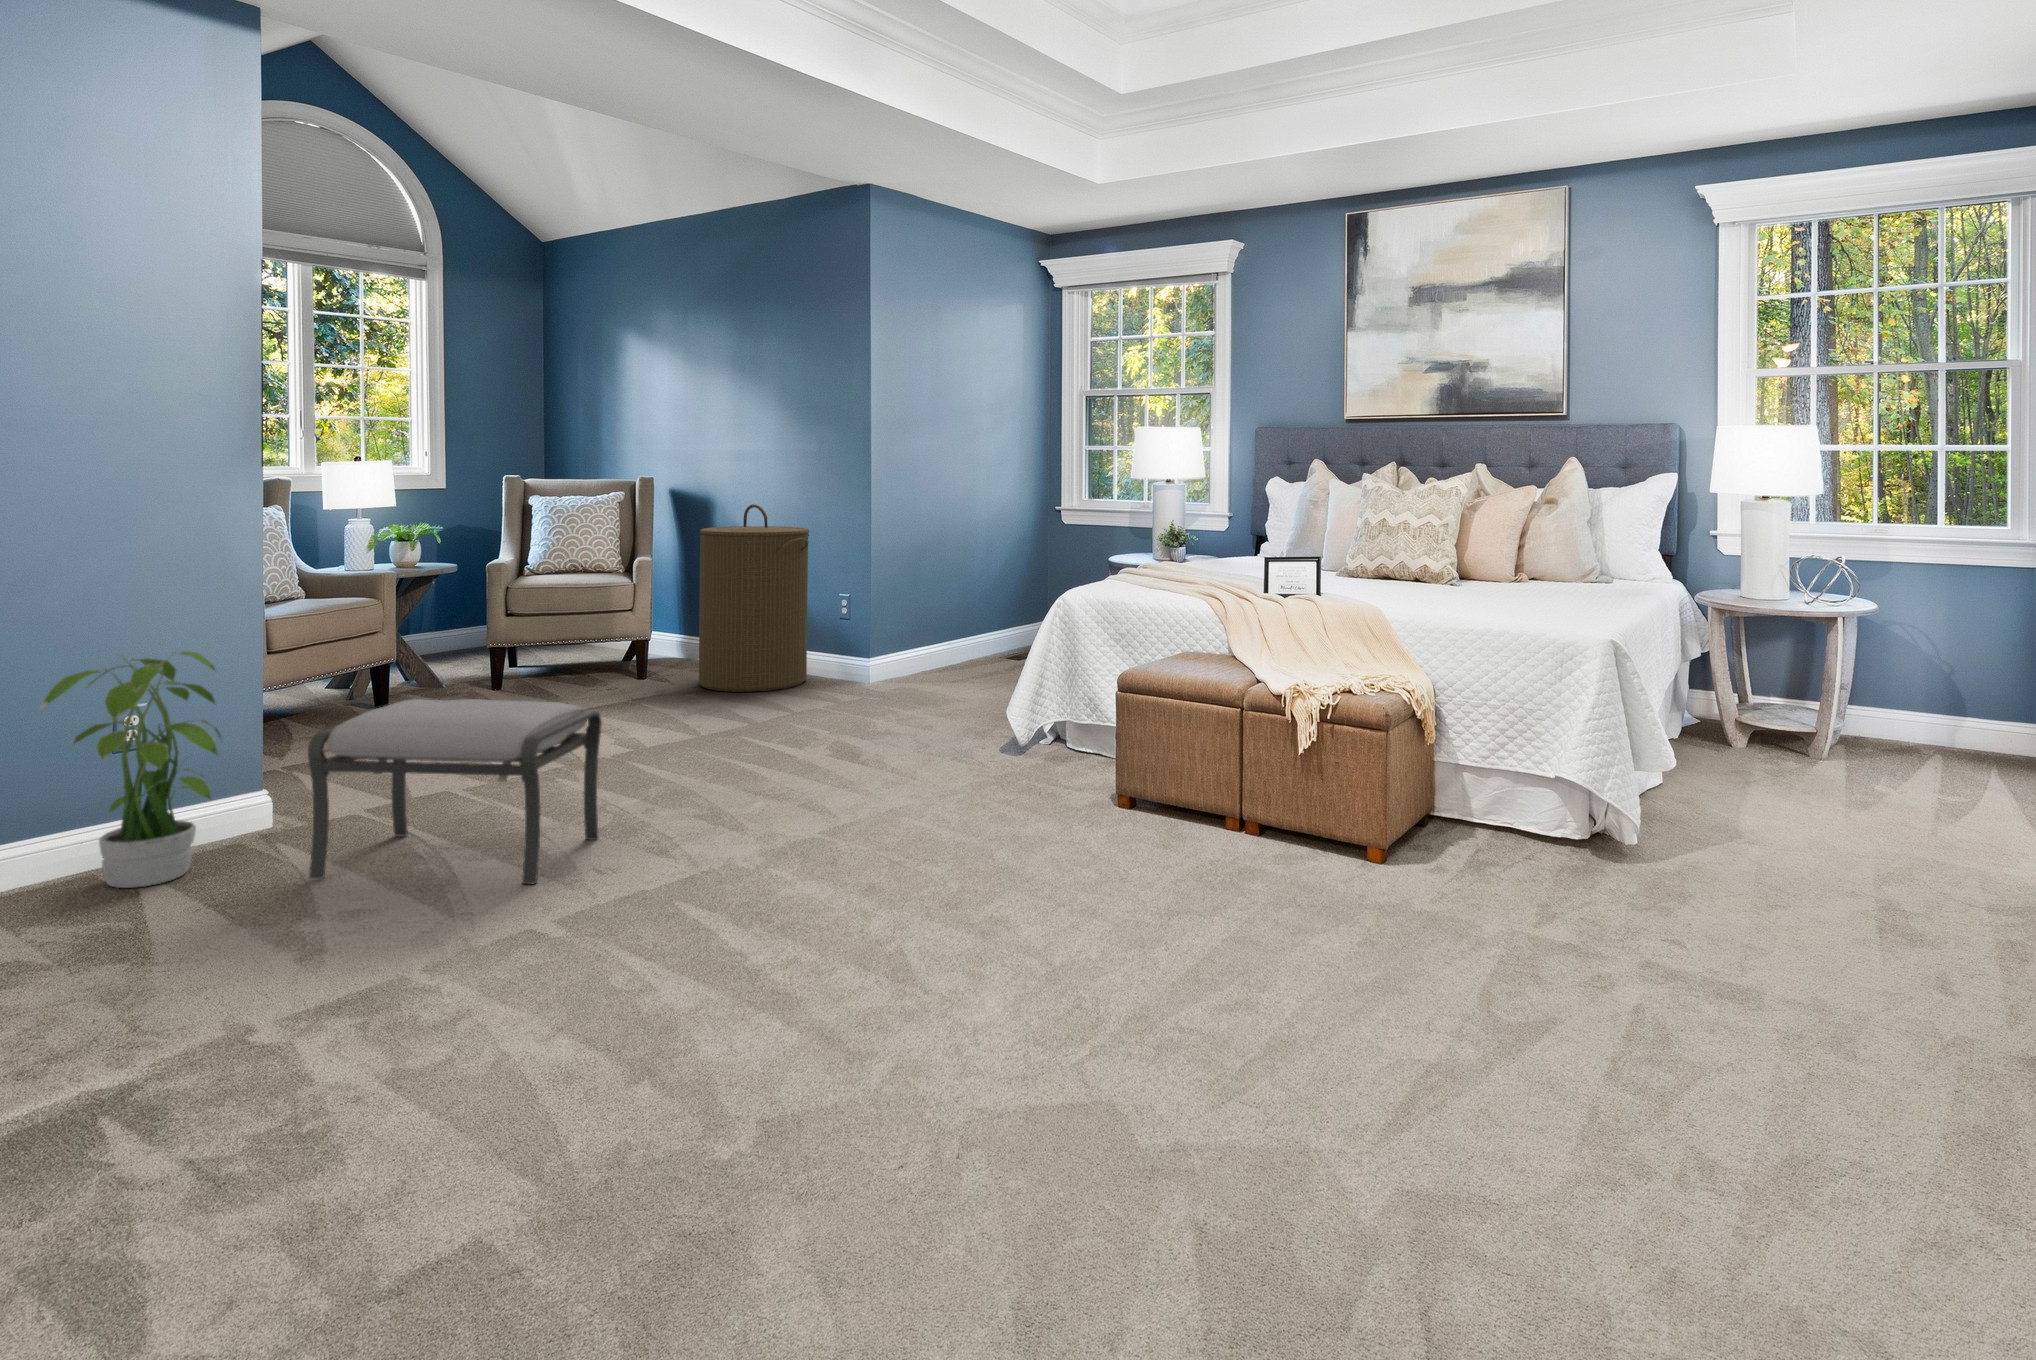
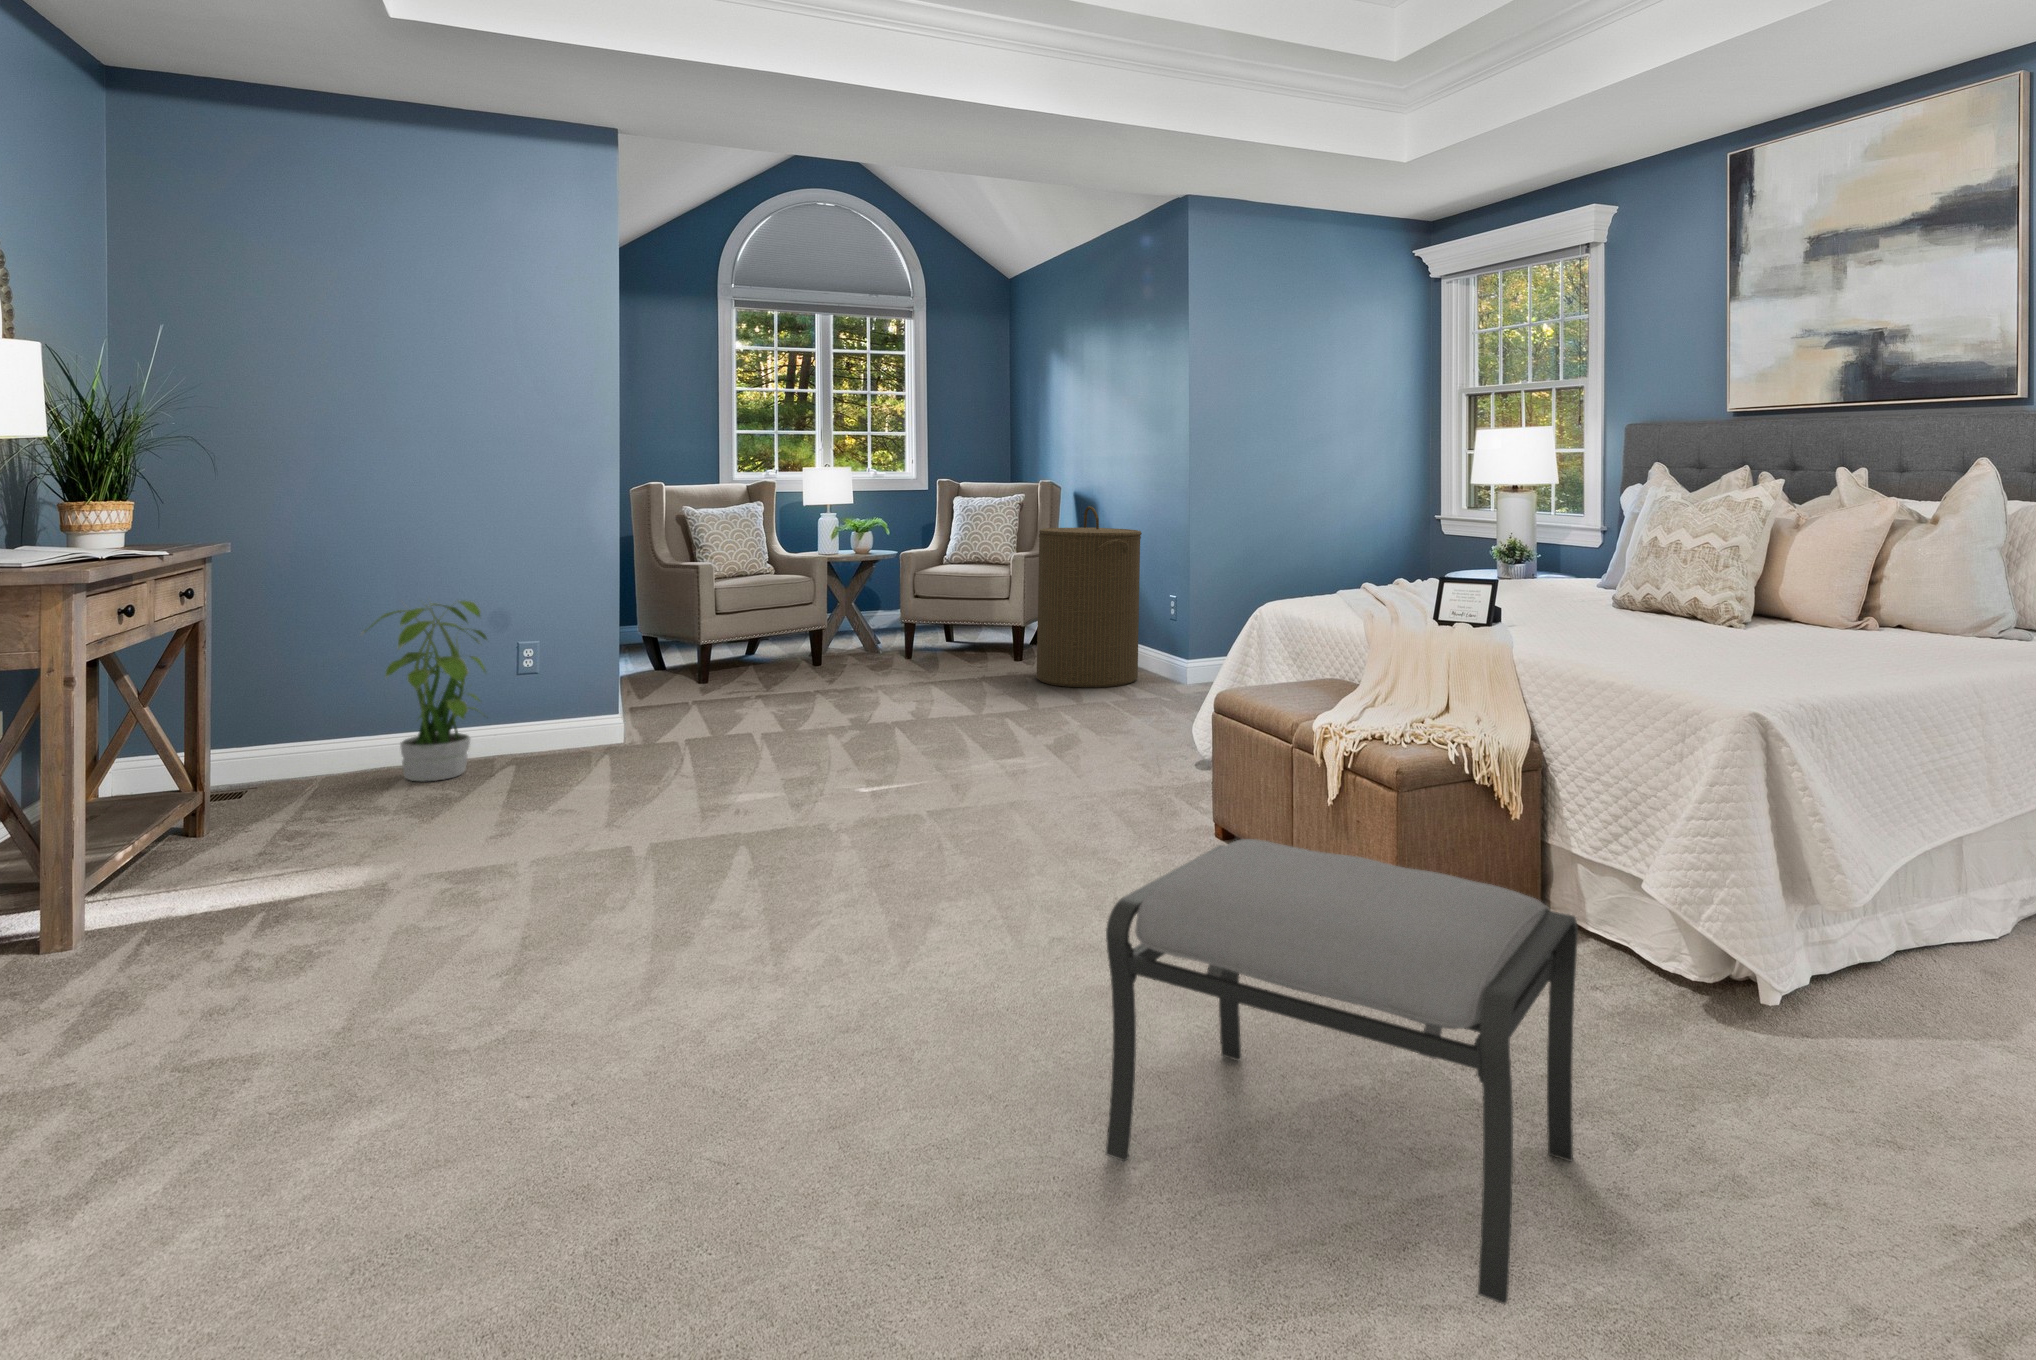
ottoman: present [308,699,602,884] -> present [1106,839,1578,1304]

